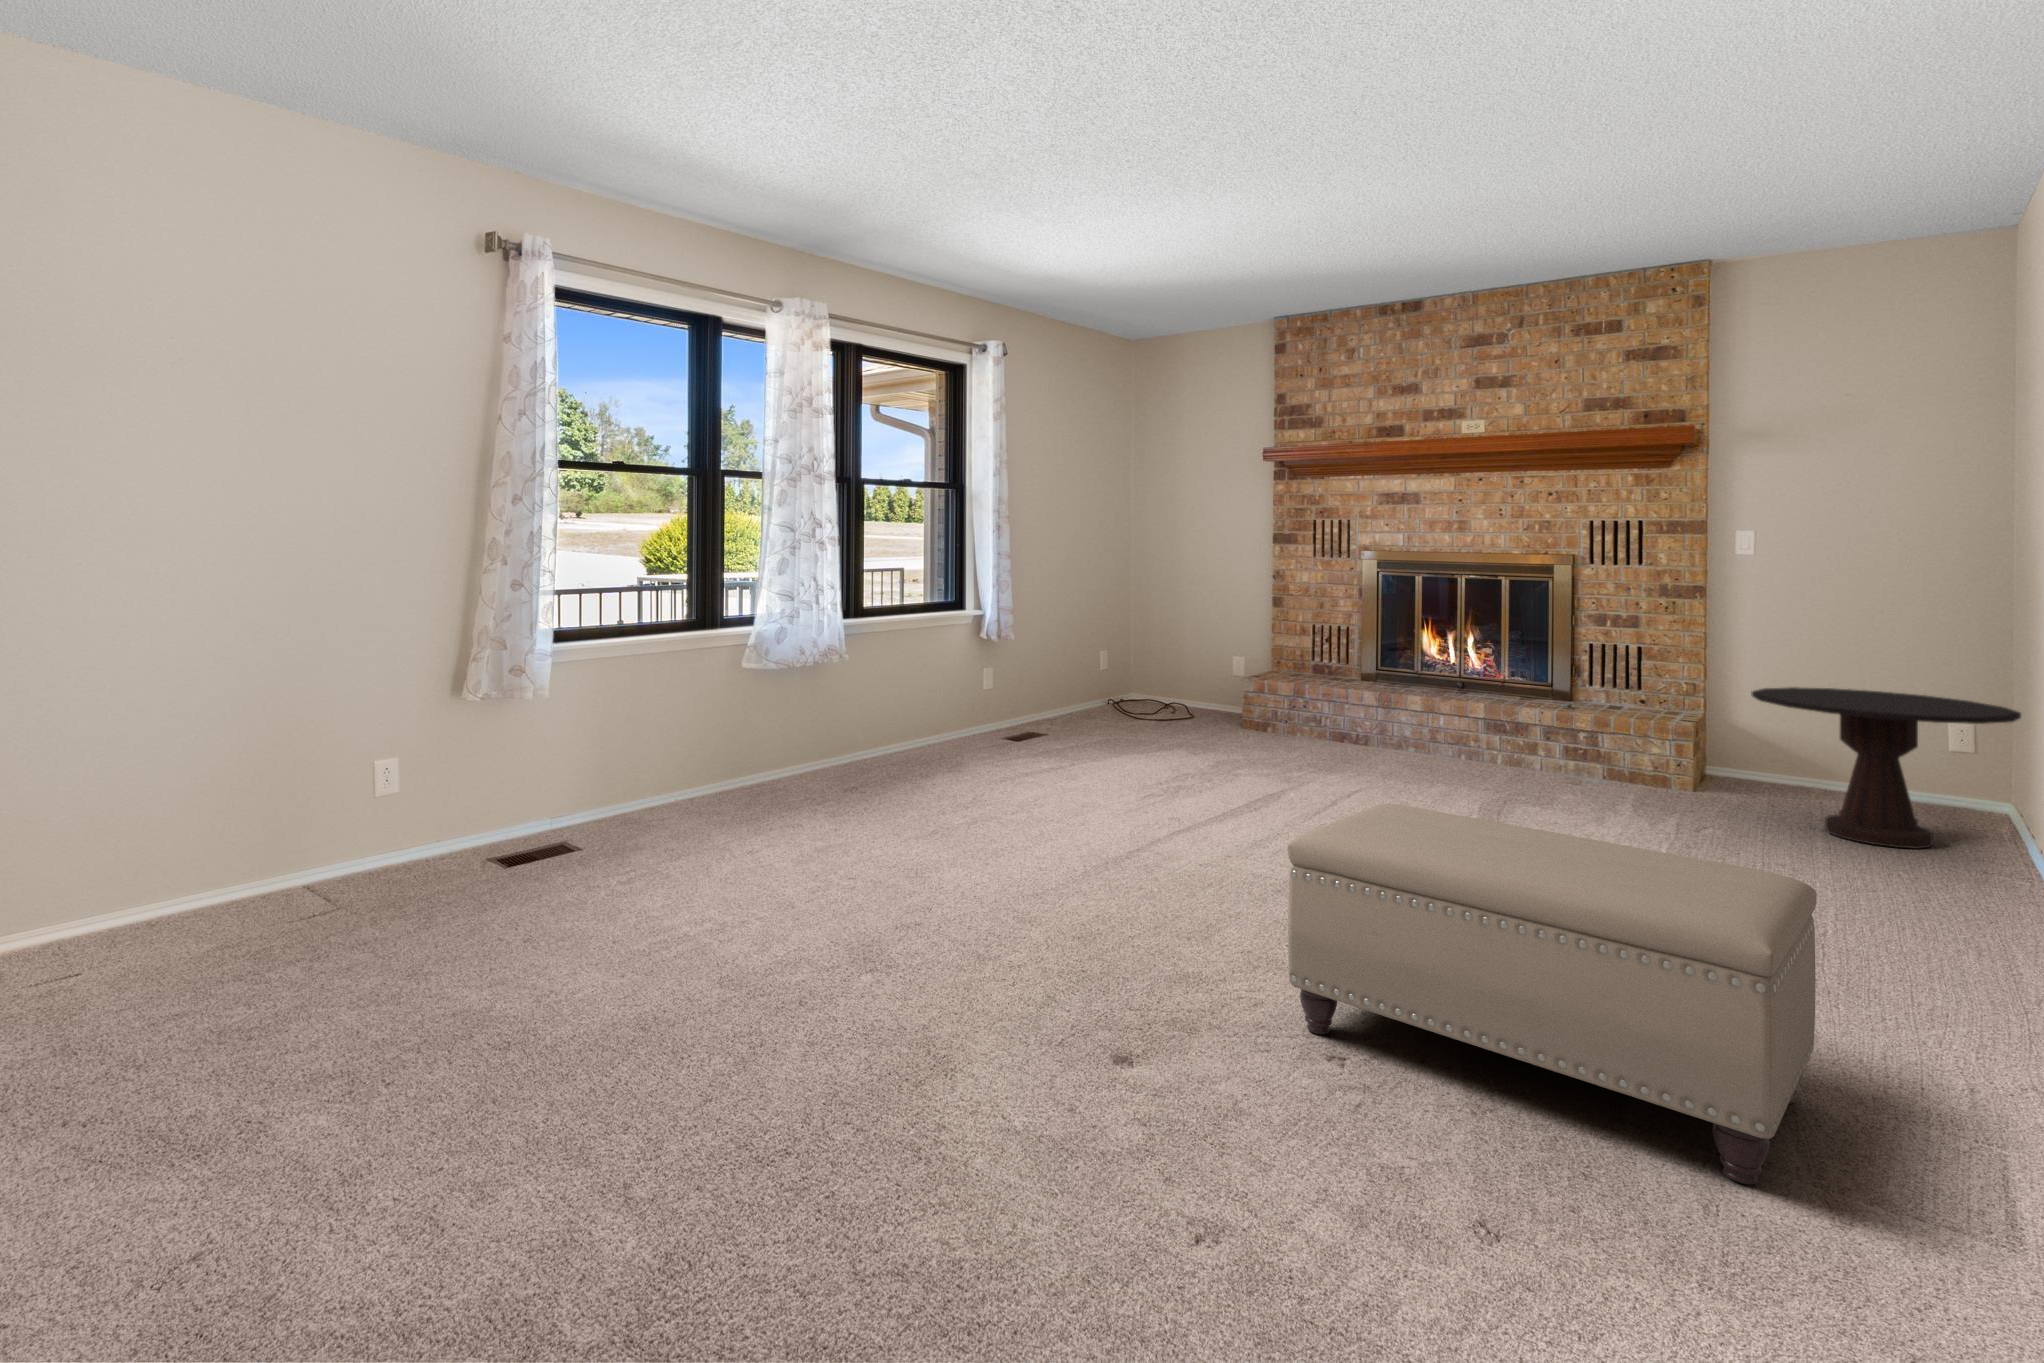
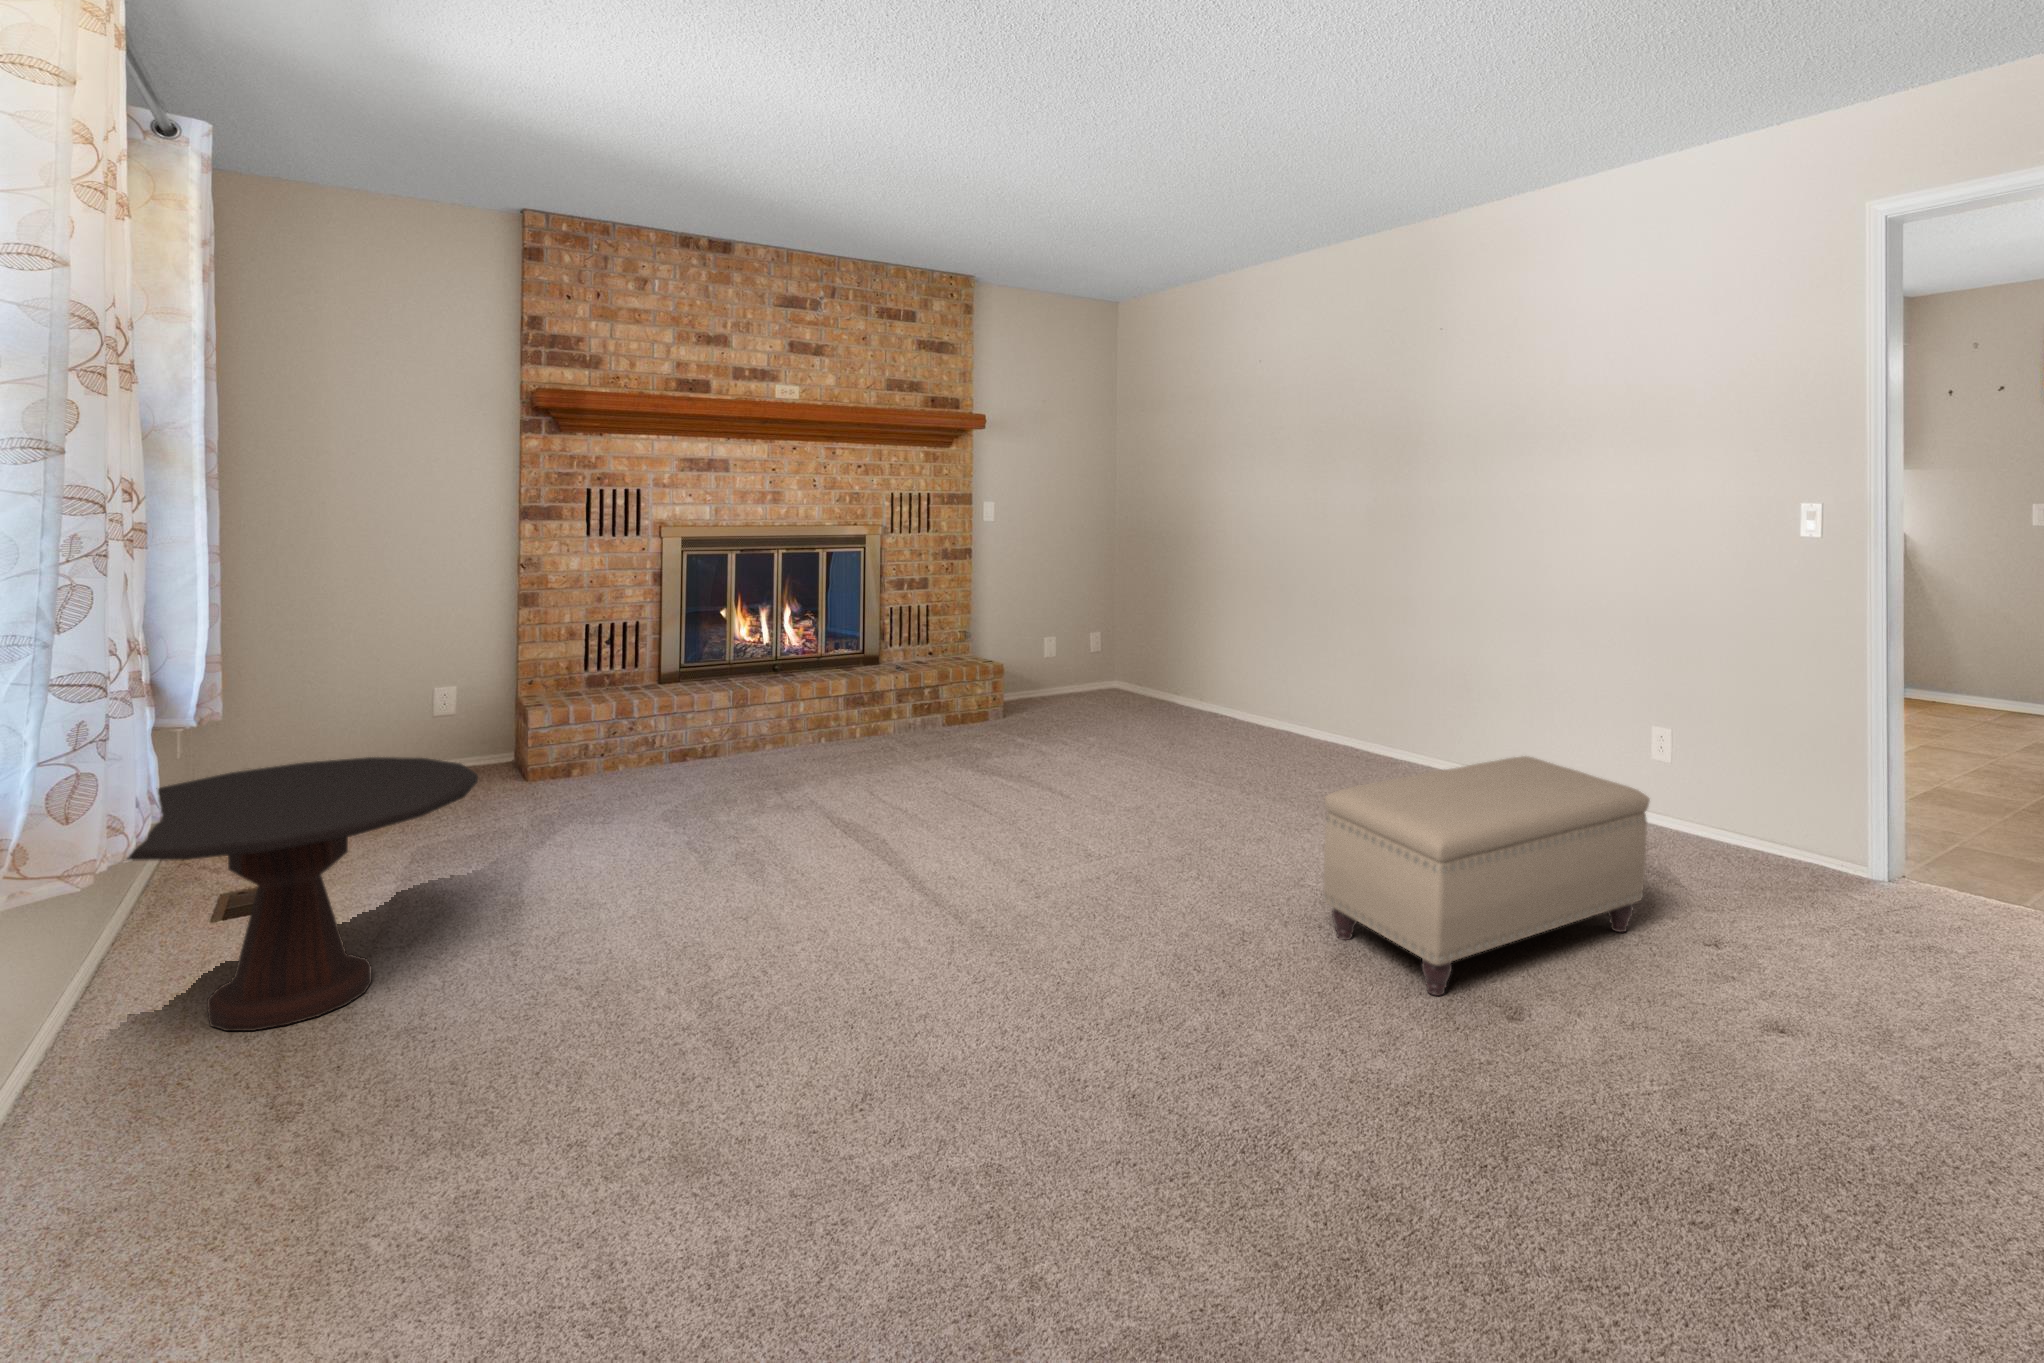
side table: present [1751,687,2021,849] -> present [126,757,478,1031]

